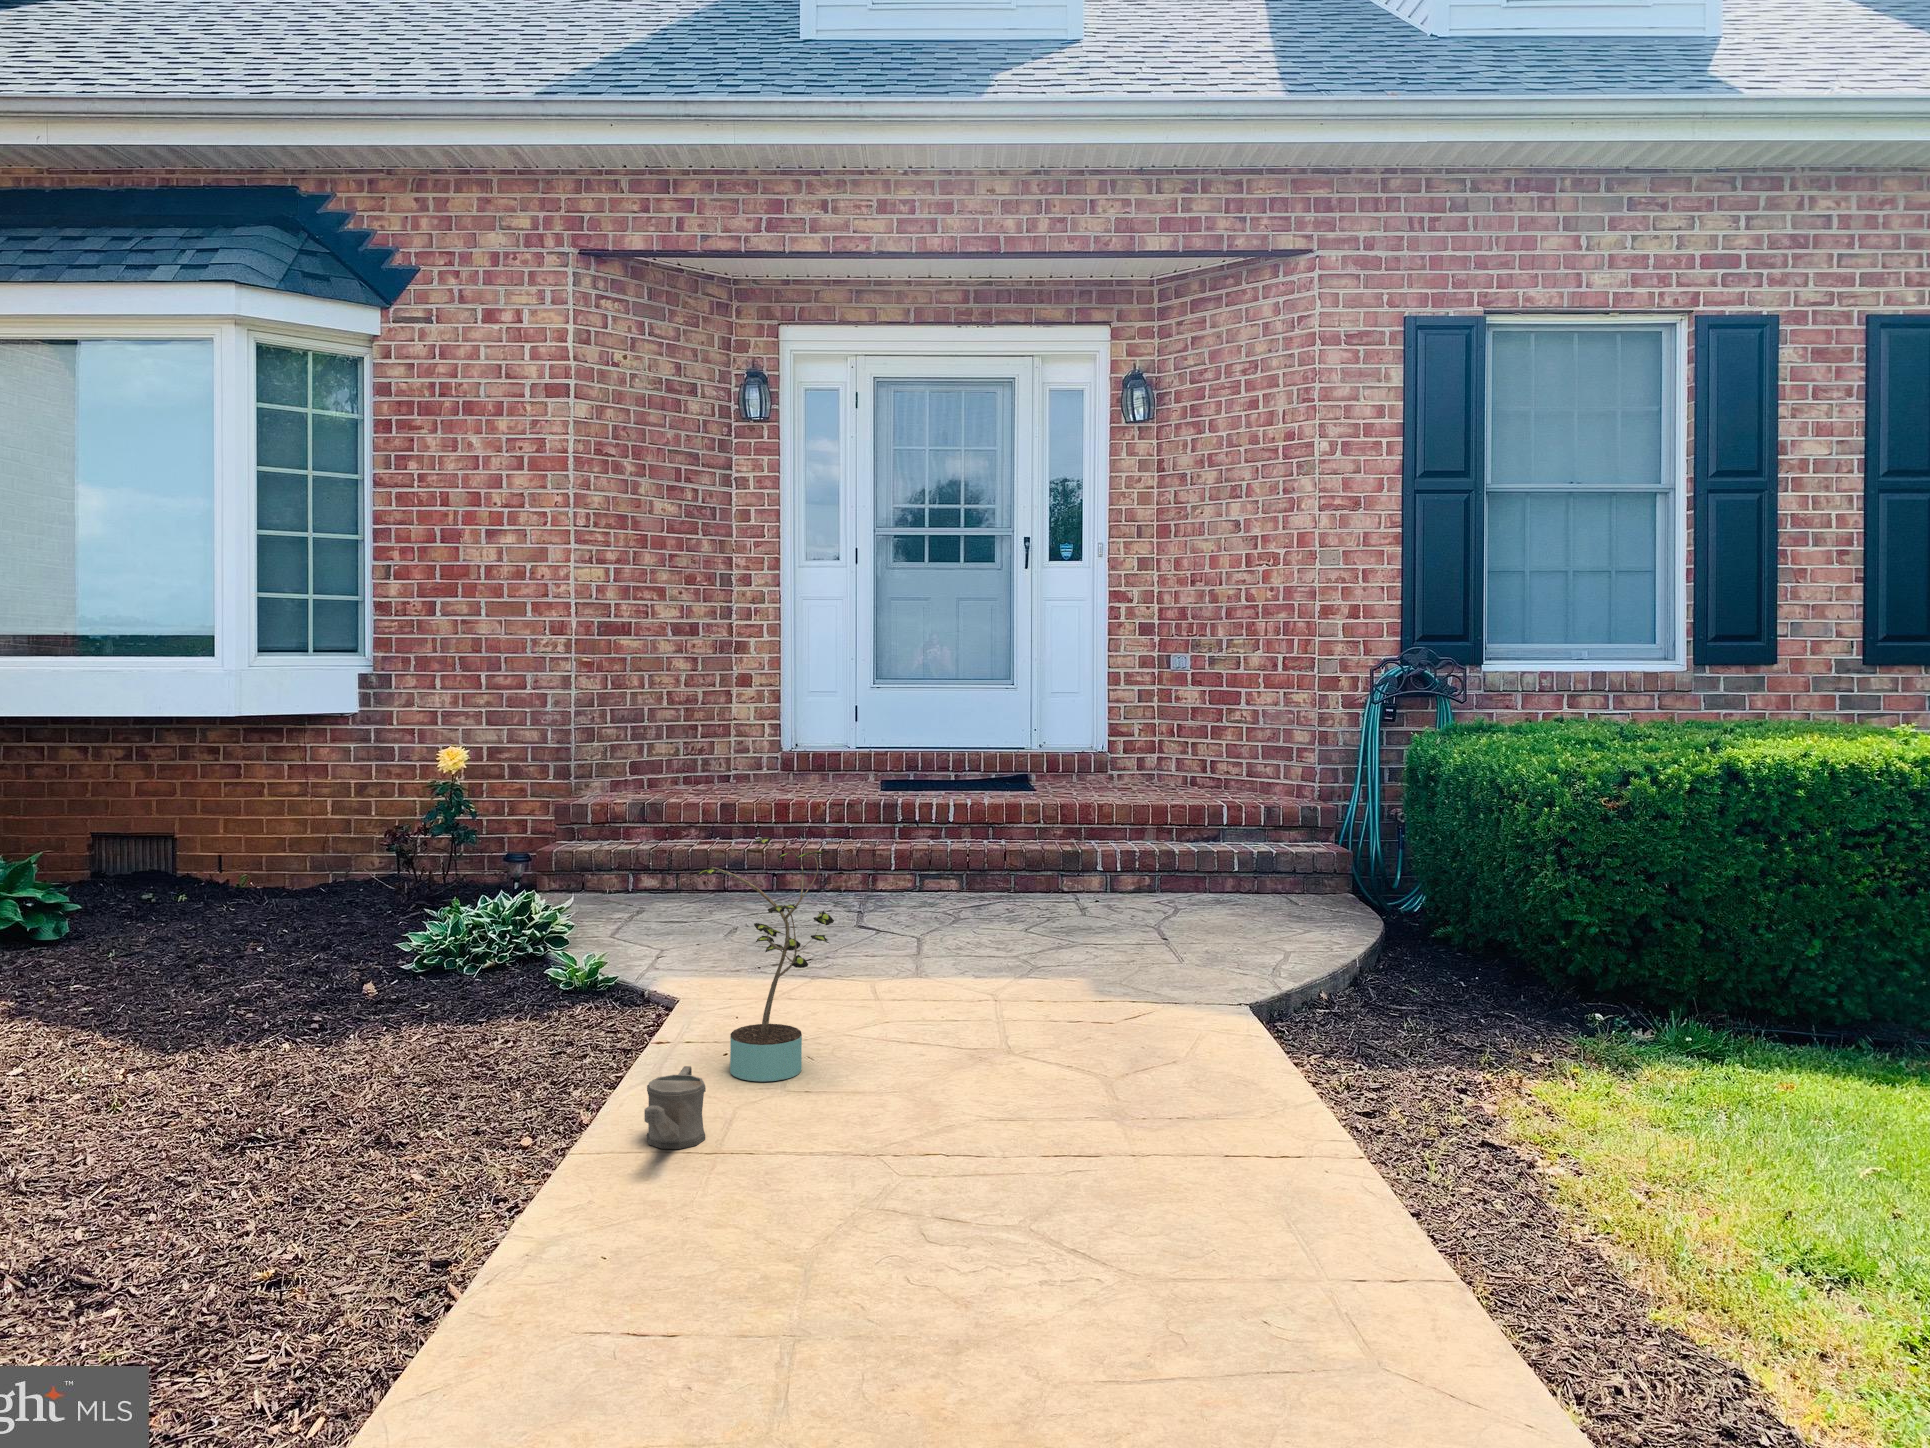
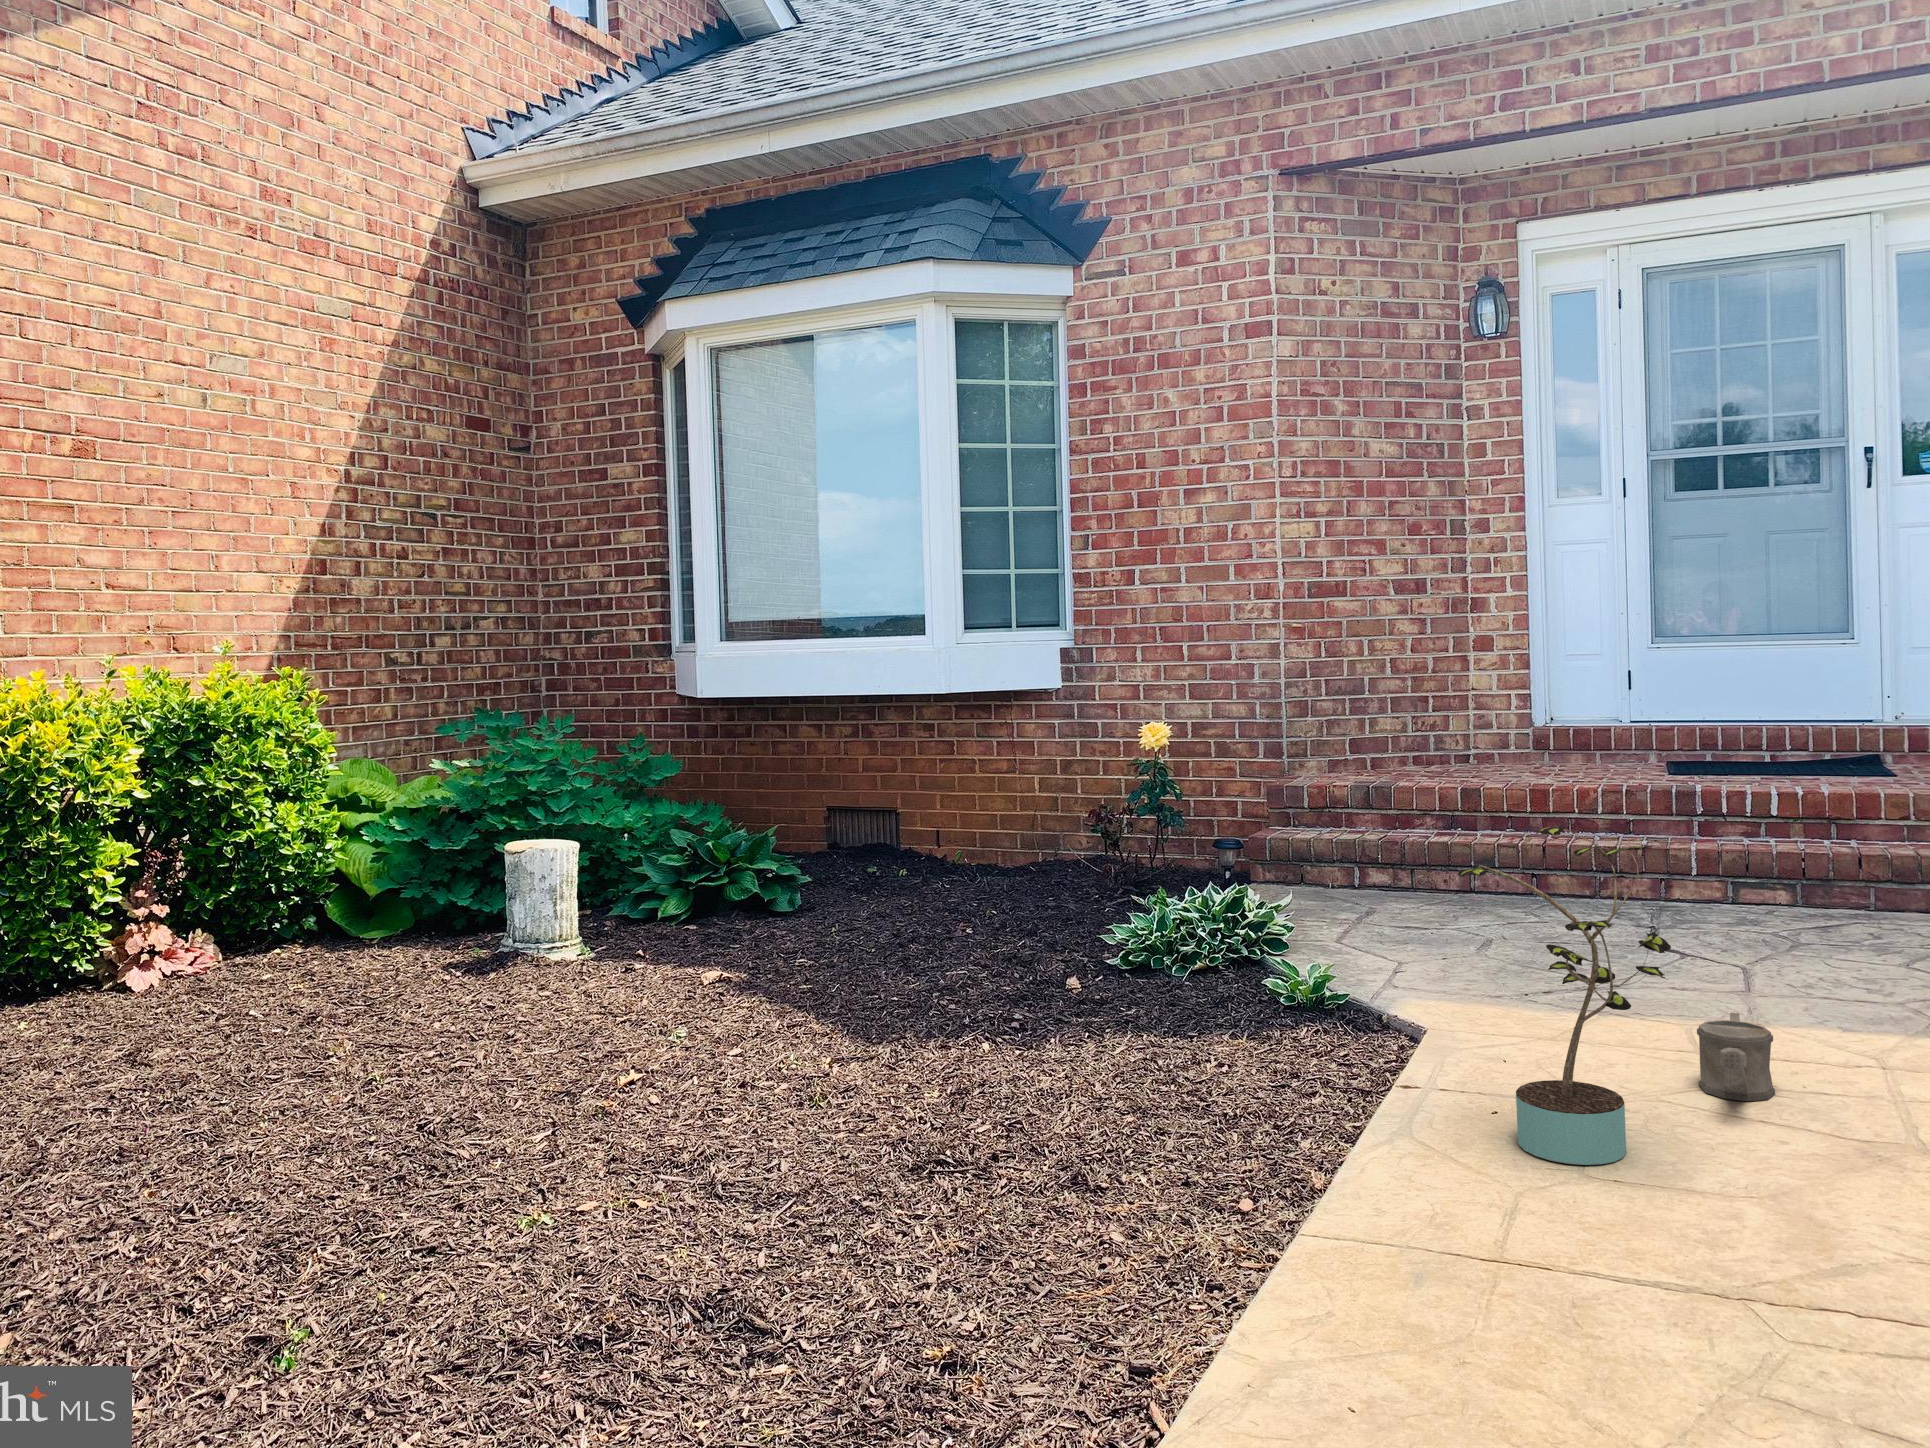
watering can: present [644,1066,706,1149] -> present [1697,1013,1775,1101]

